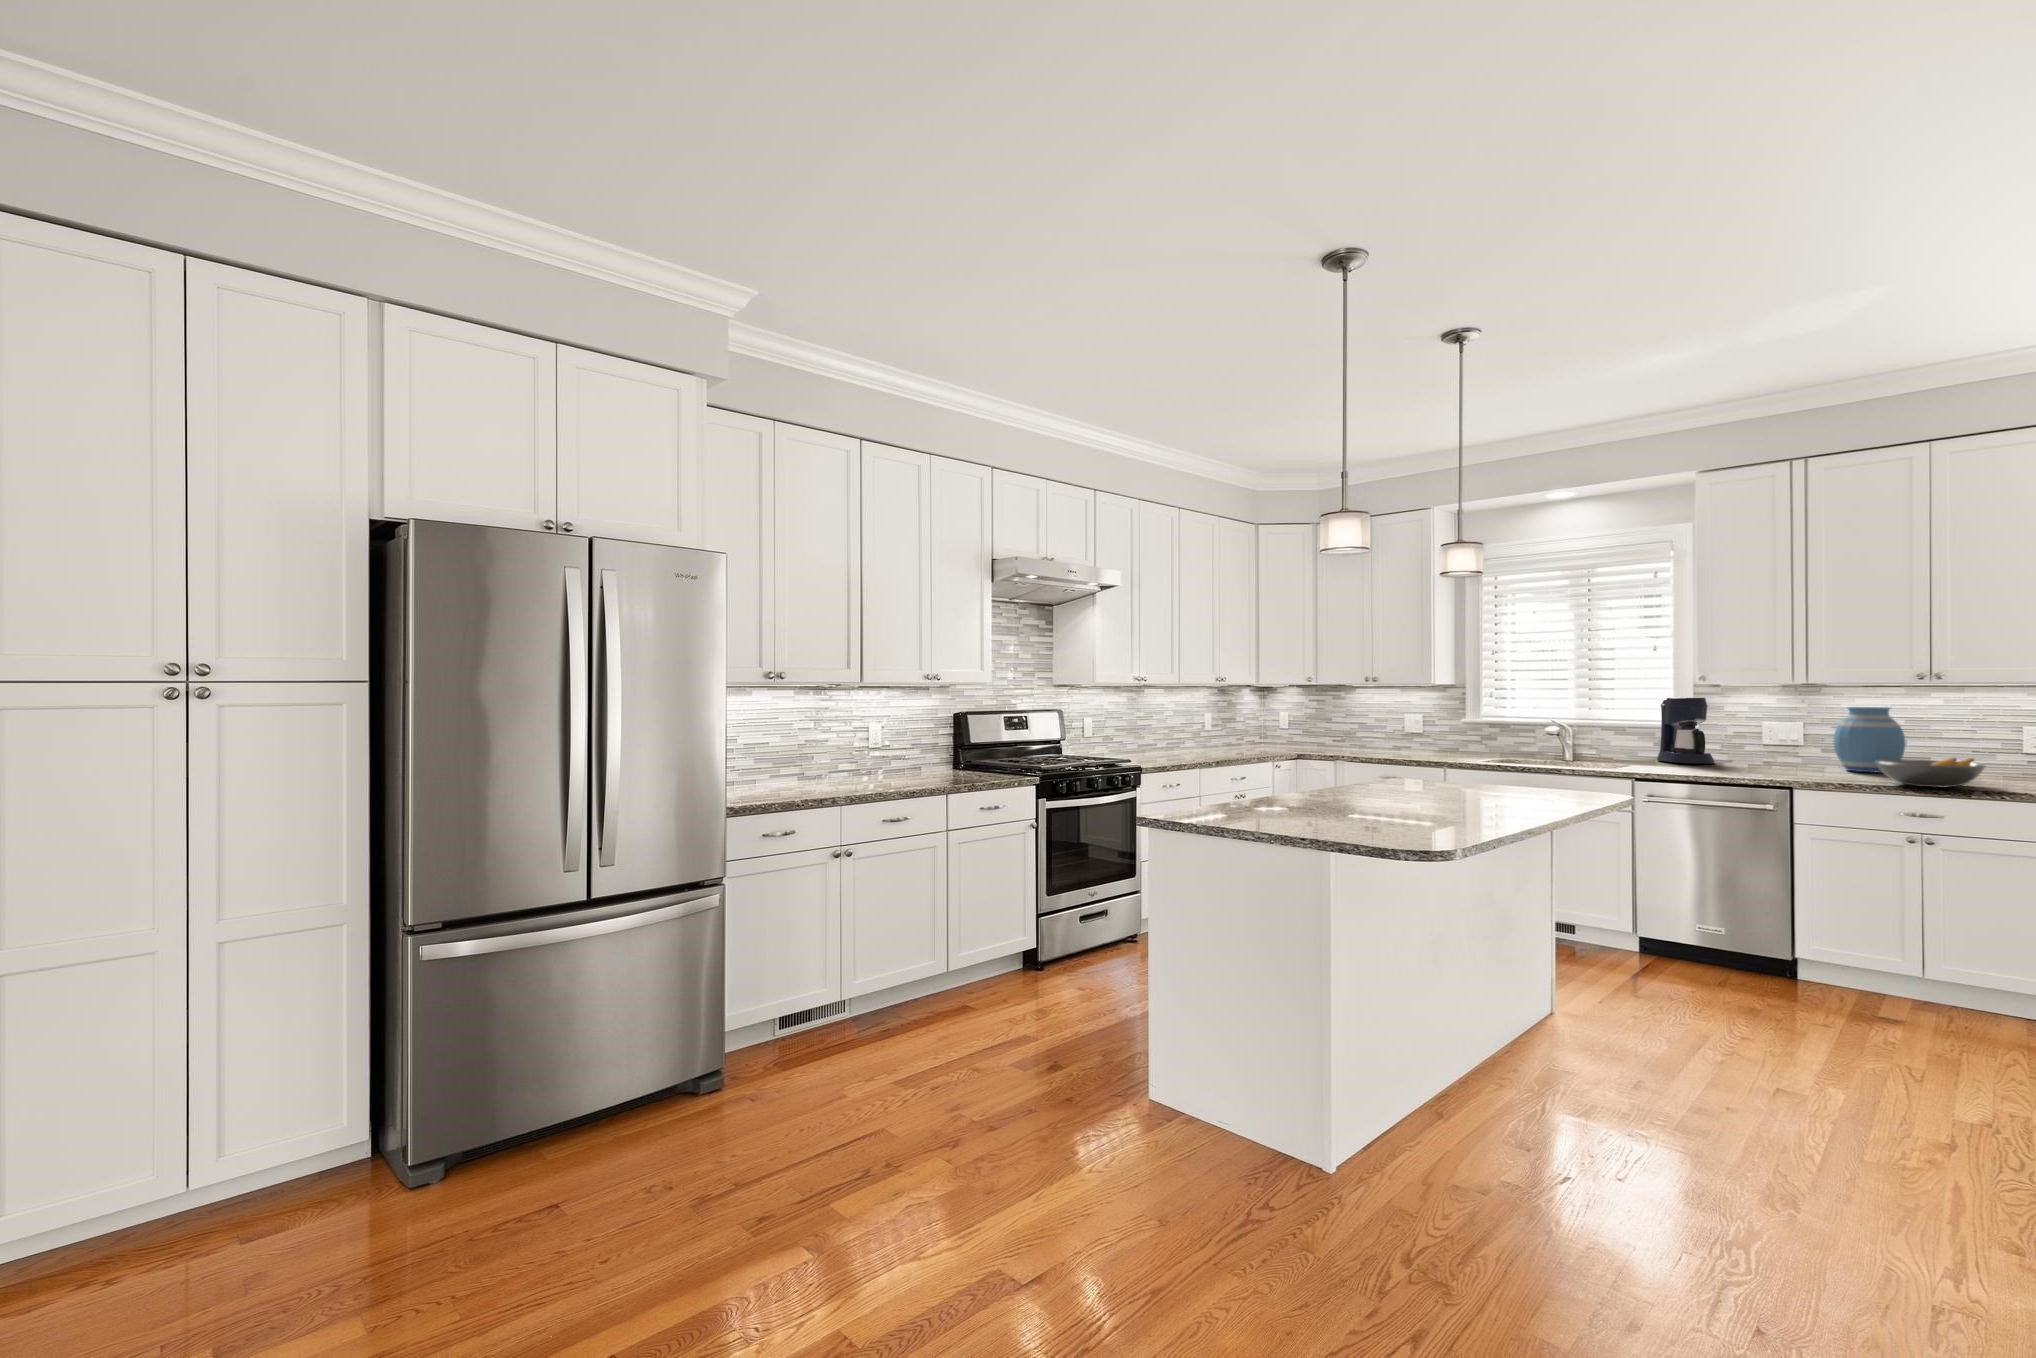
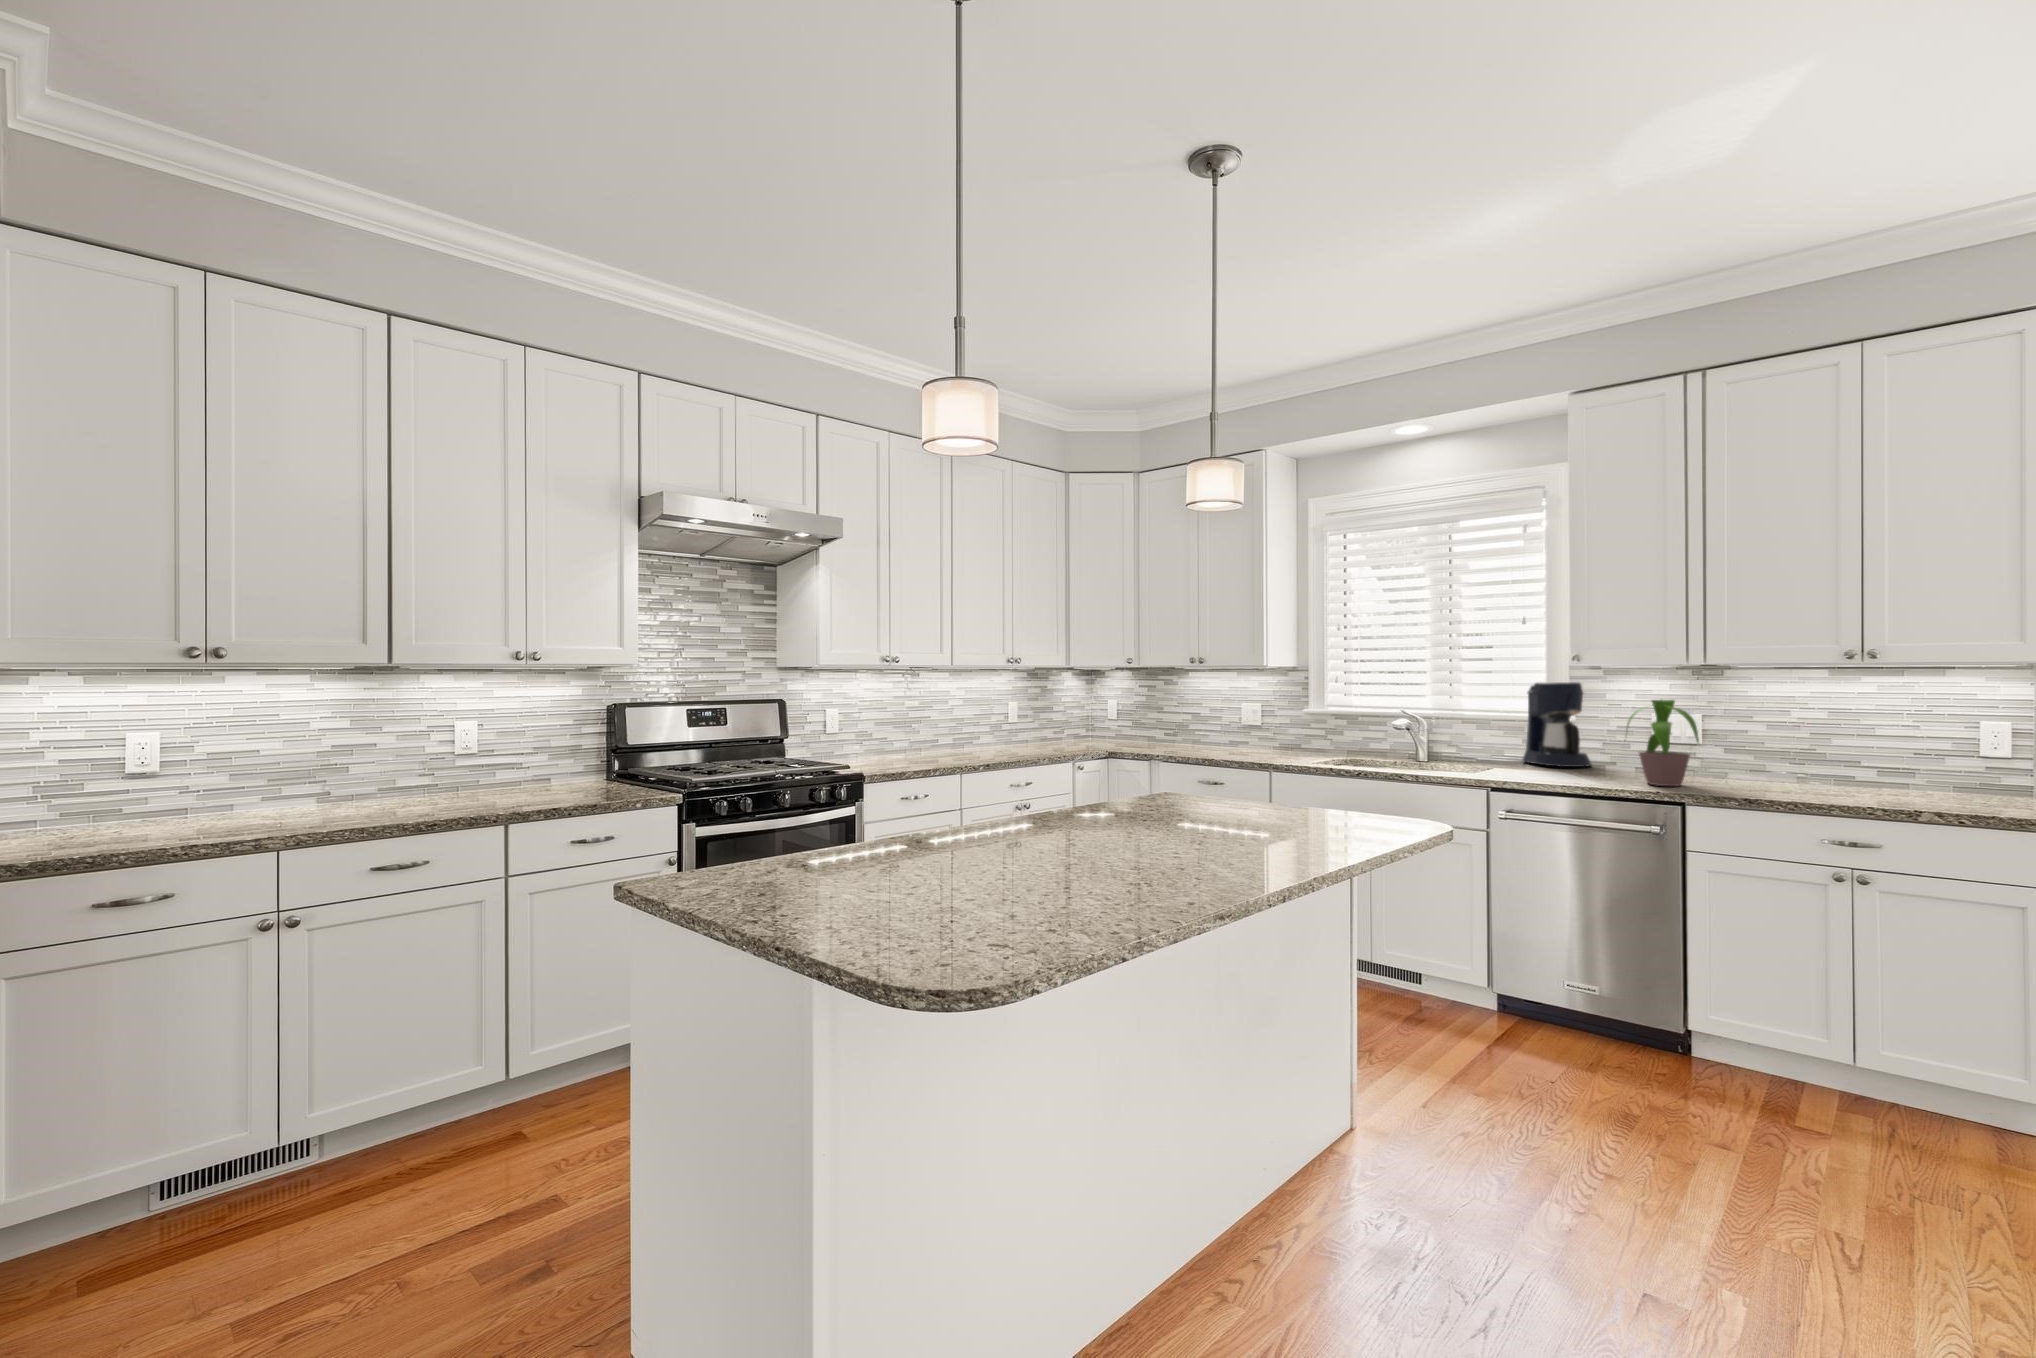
vase: present [1833,707,1905,773] -> none [1738,694,1830,781]
potted plant: none [1738,710,1810,776] -> present [1625,700,1699,786]
fruit bowl: present [1875,758,1985,788] -> none [1791,765,1942,805]

